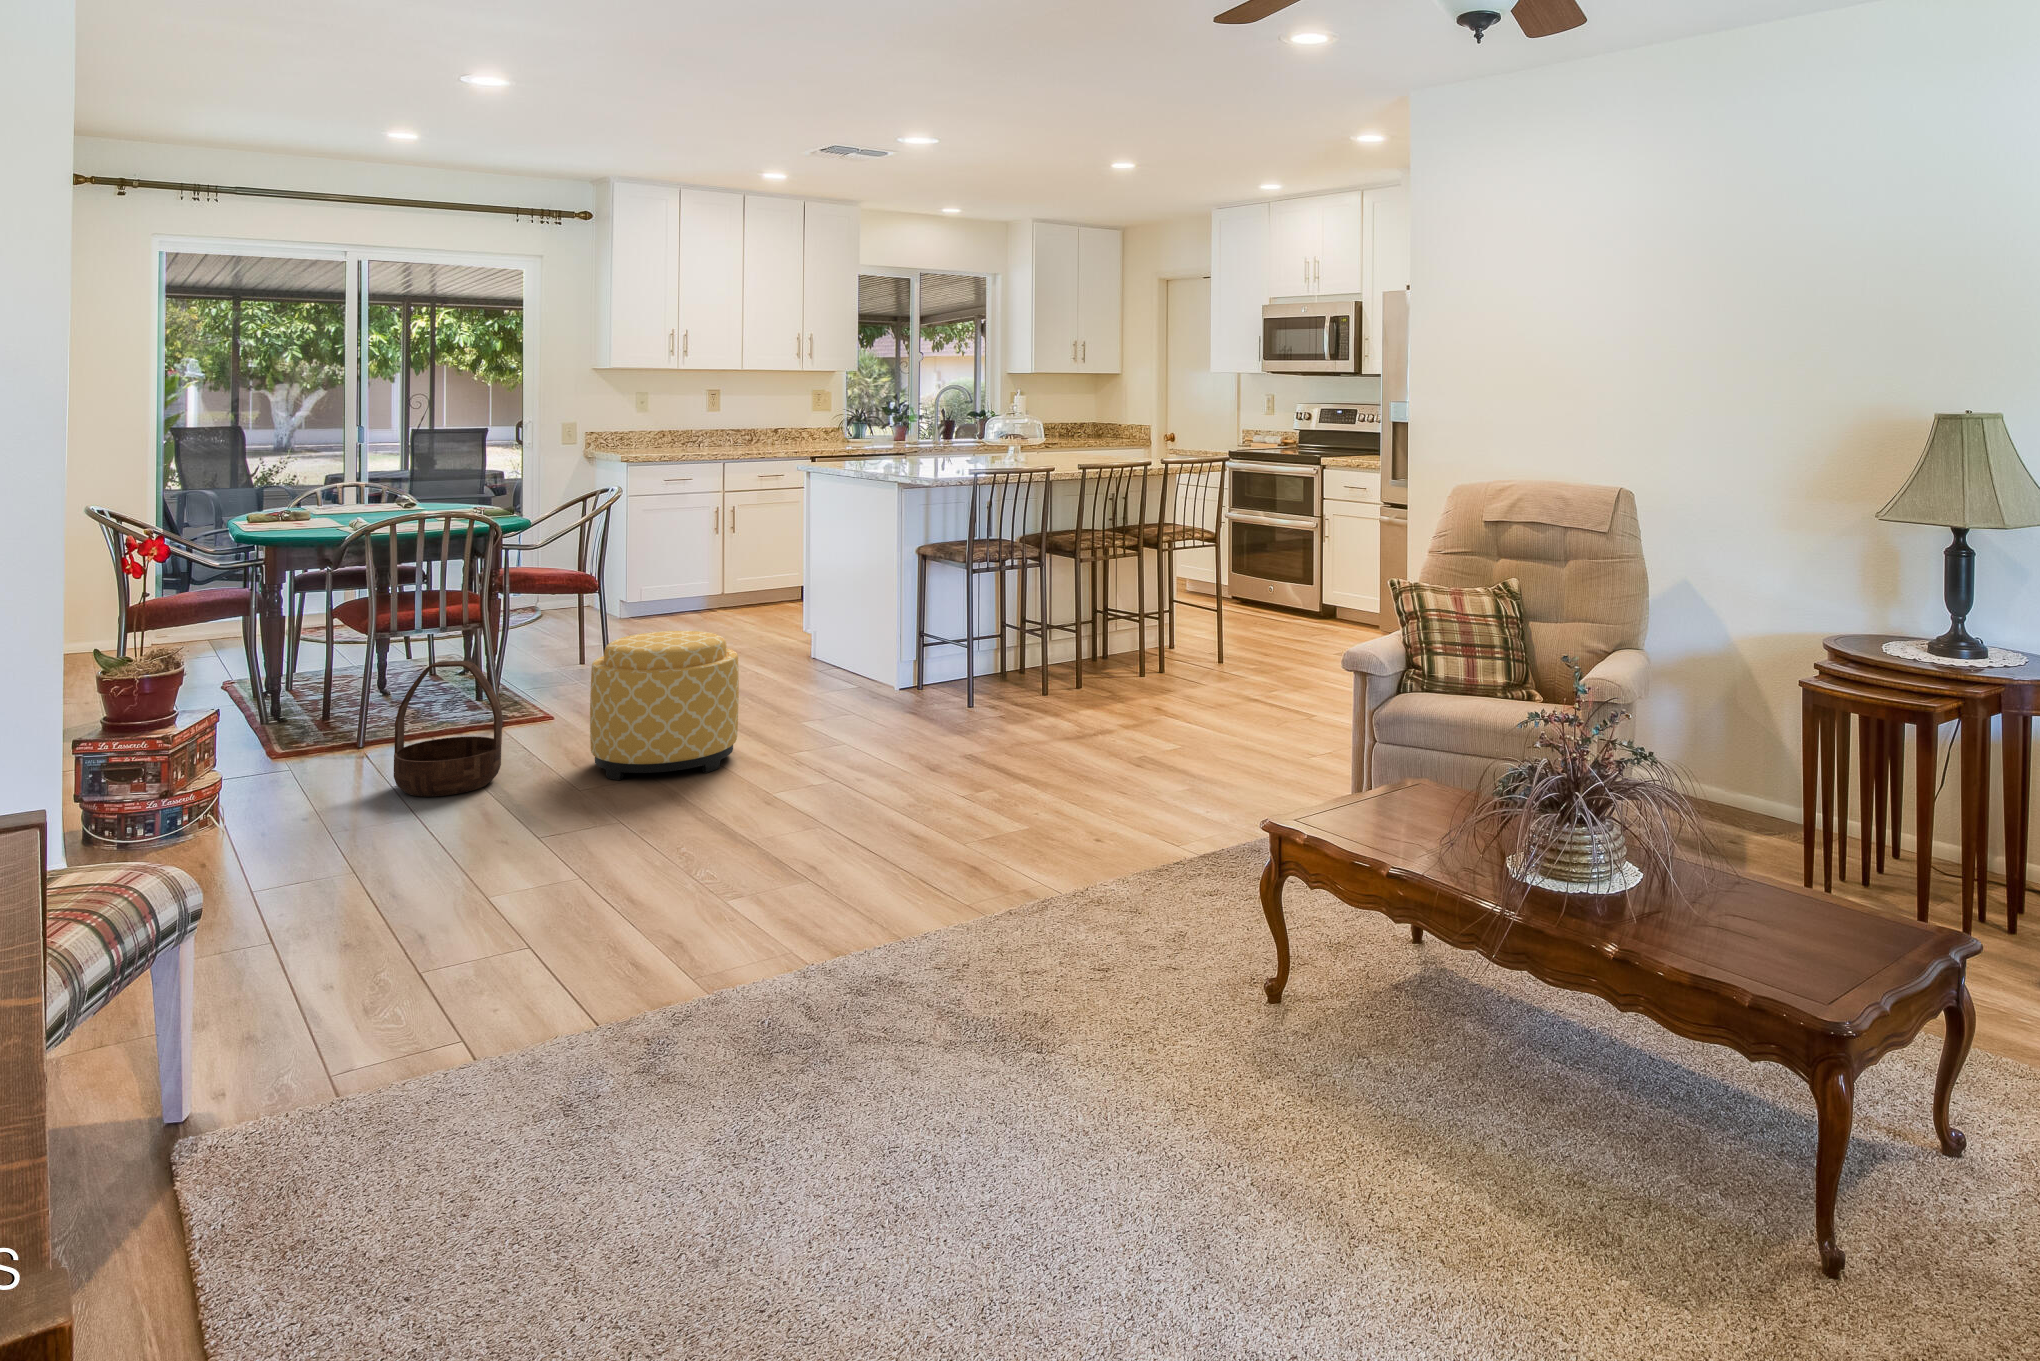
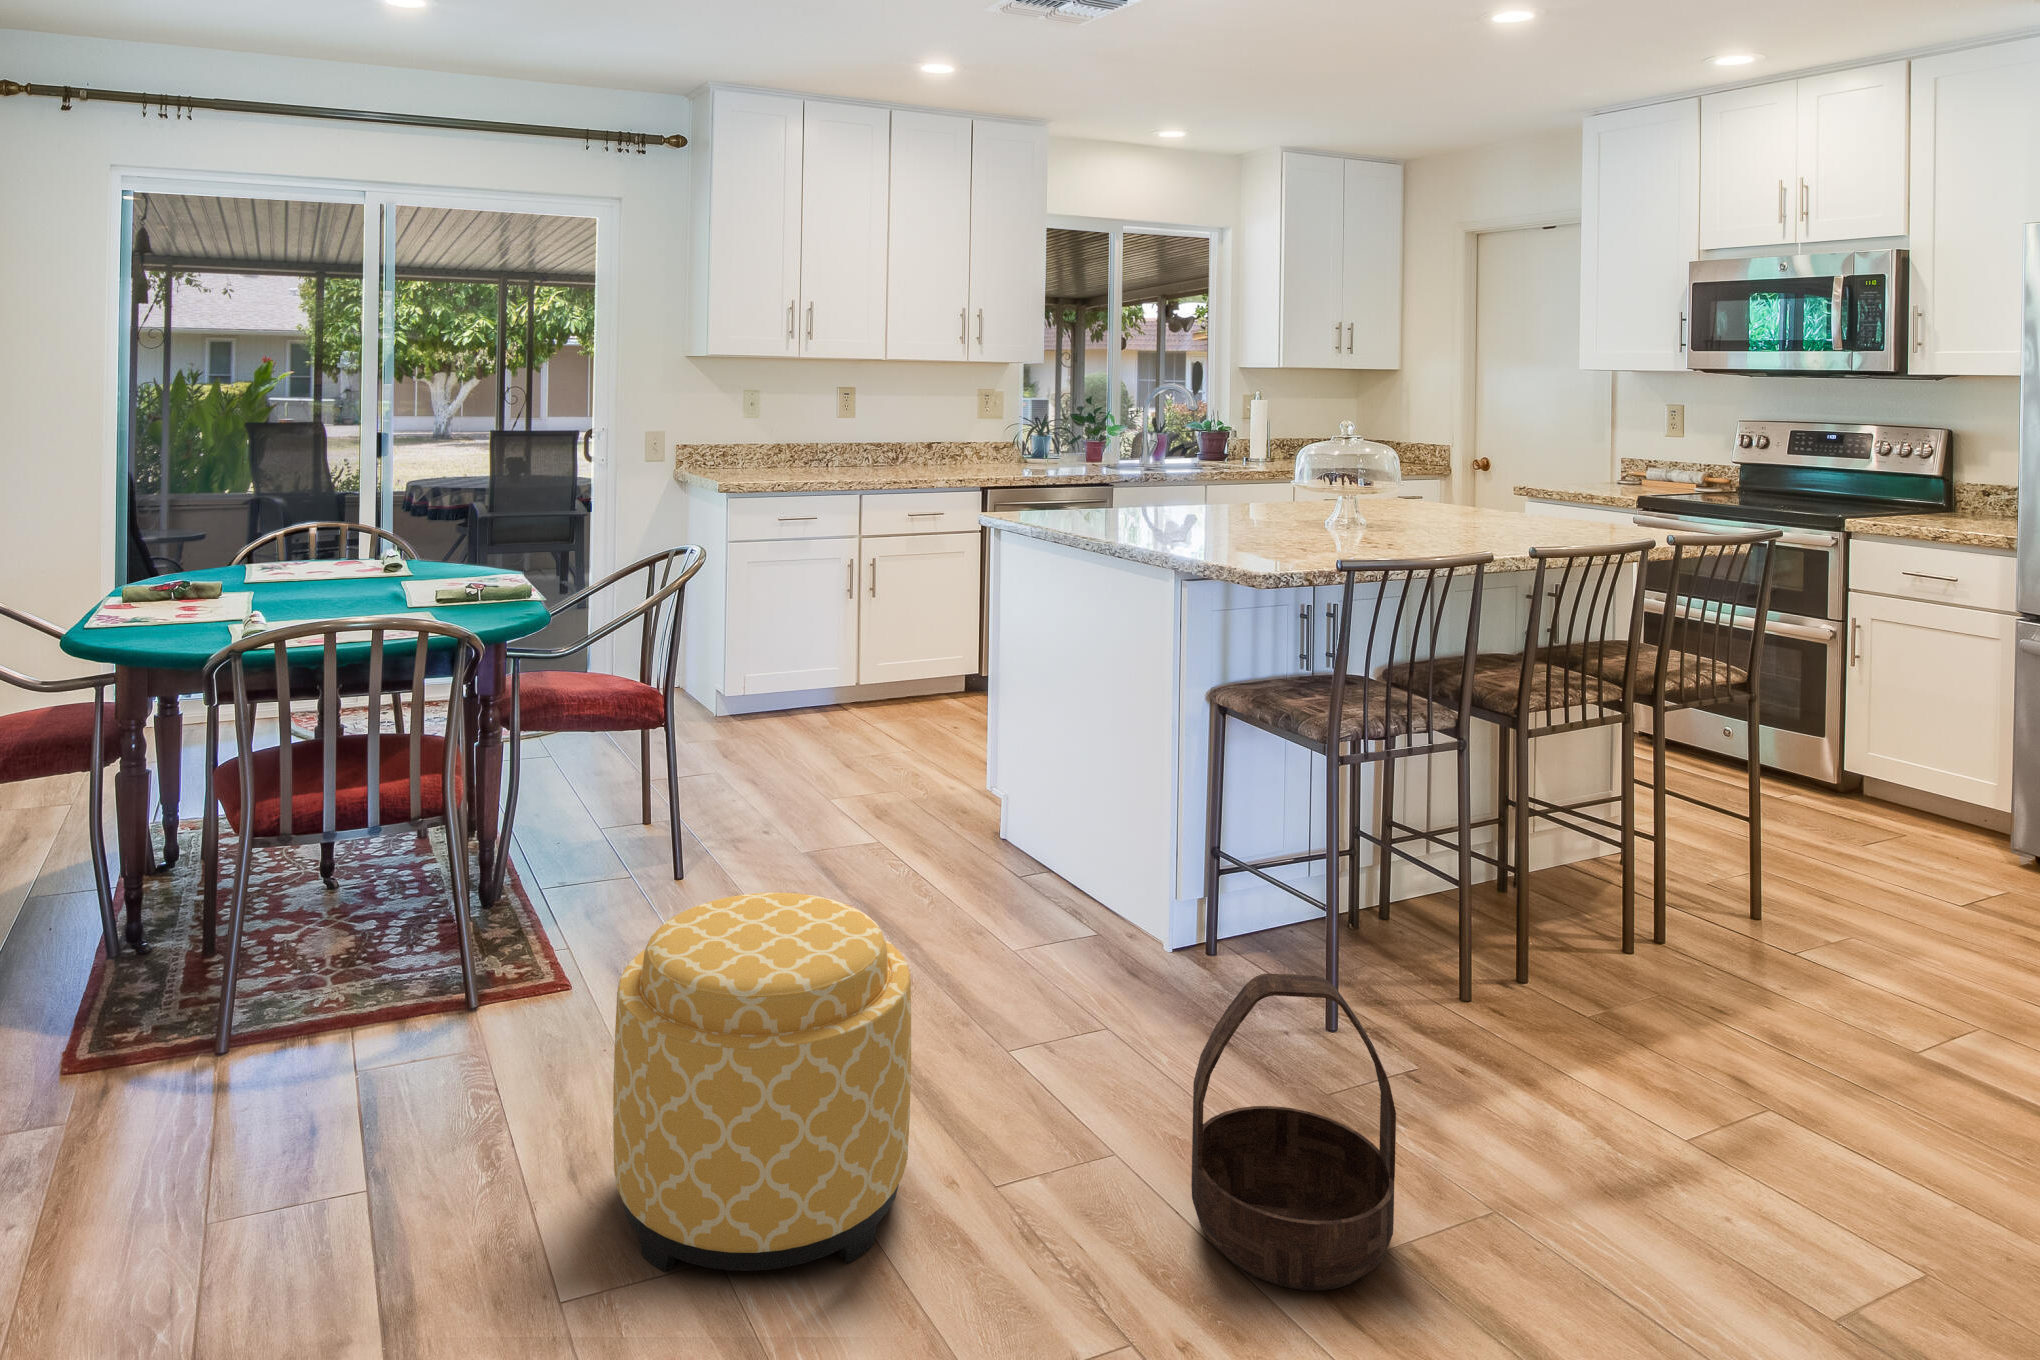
basket: present [394,661,502,797] -> present [1191,973,1396,1290]

